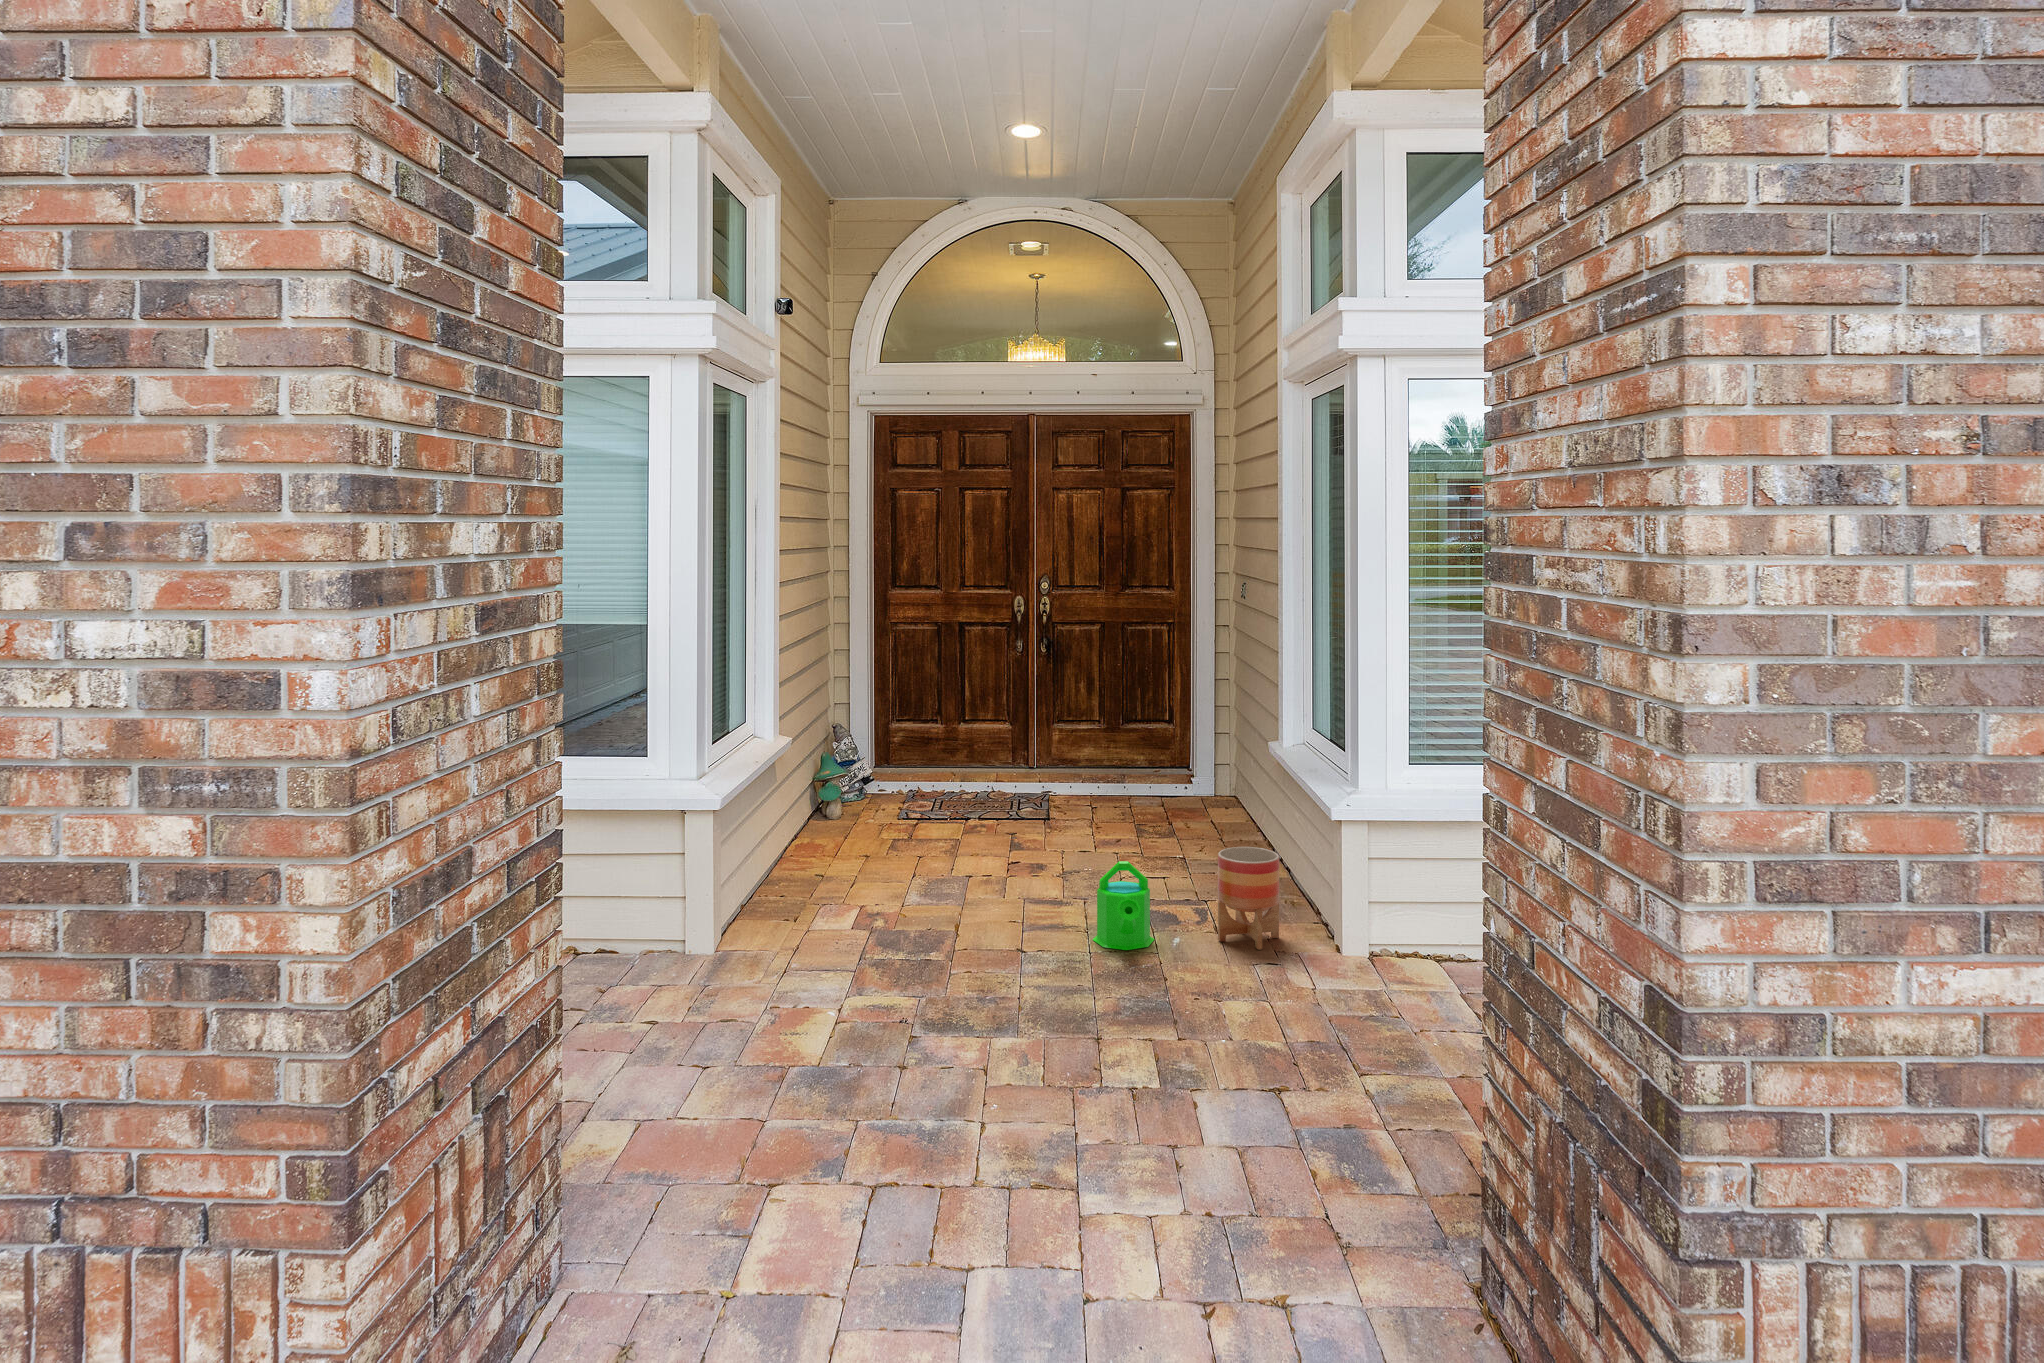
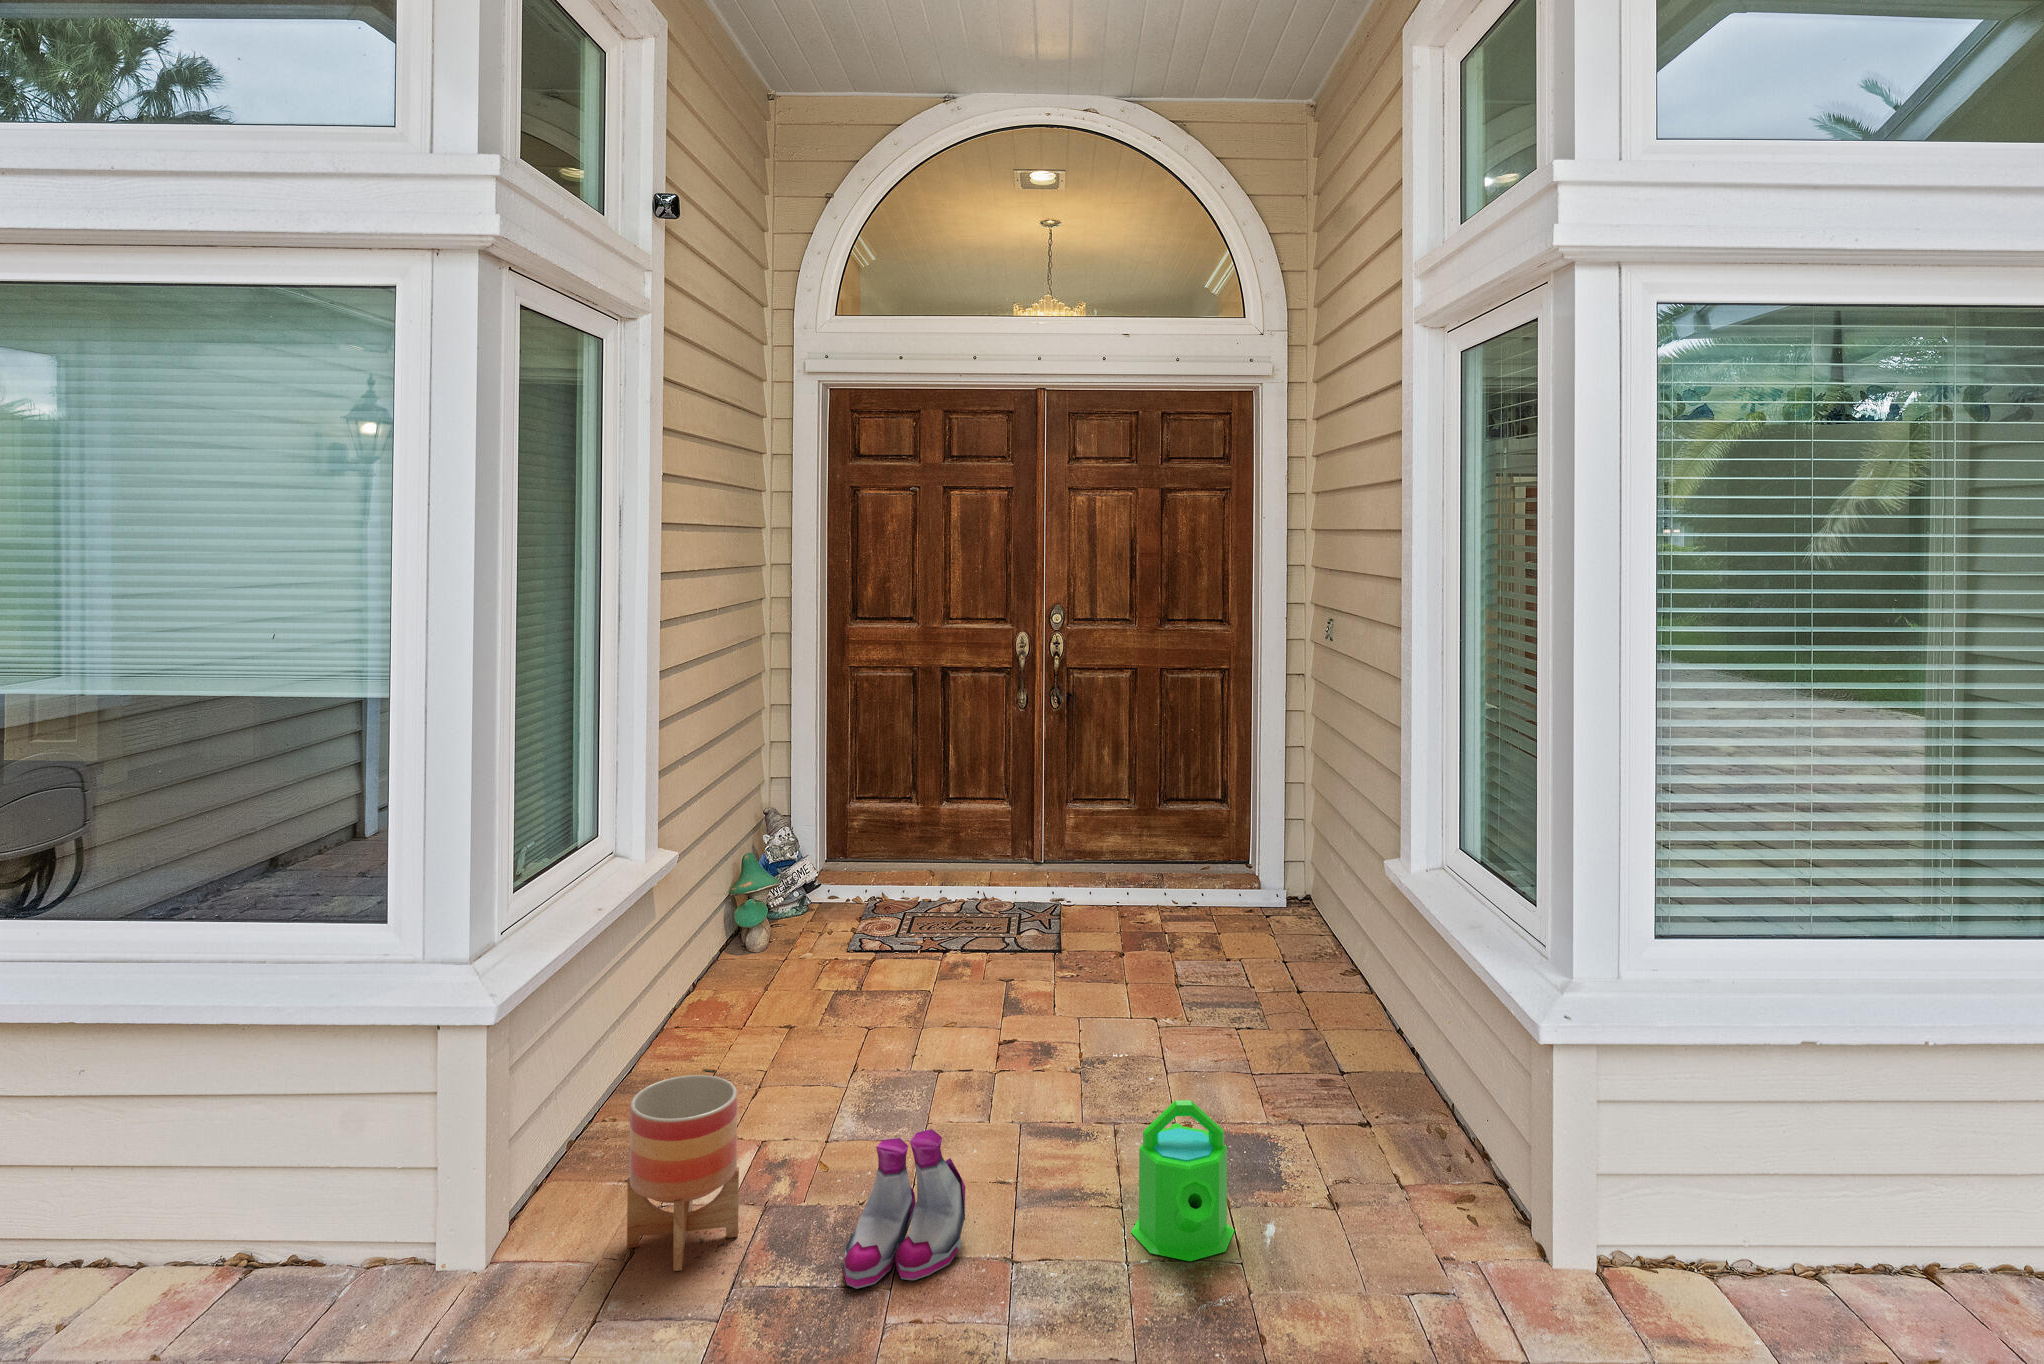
planter: present [1218,847,1279,949] -> present [627,1075,739,1271]
boots: none [924,876,994,959] -> present [844,1129,965,1289]

